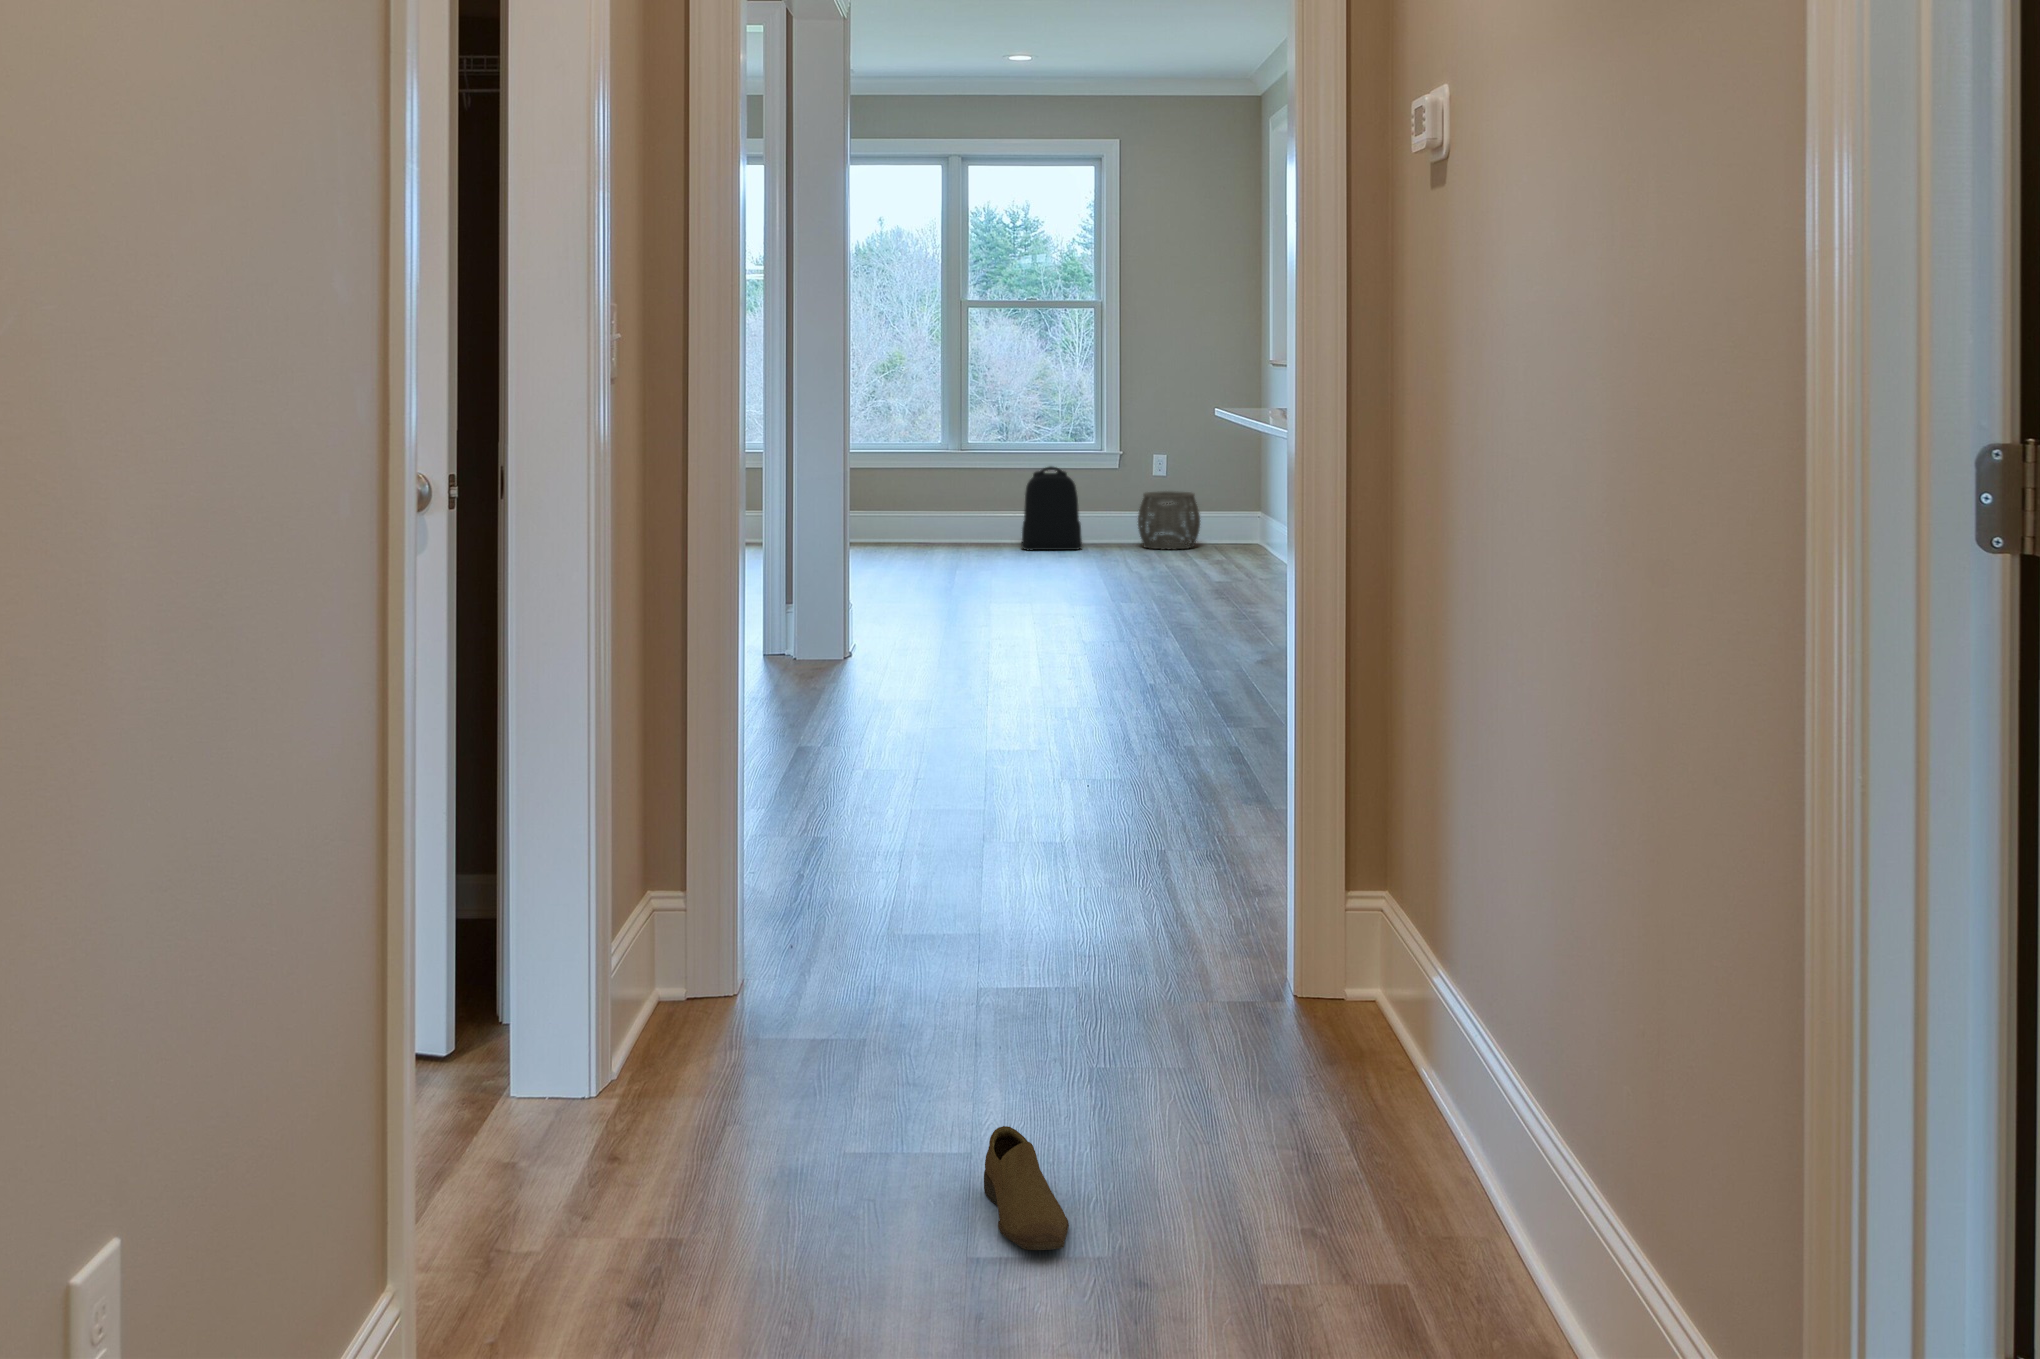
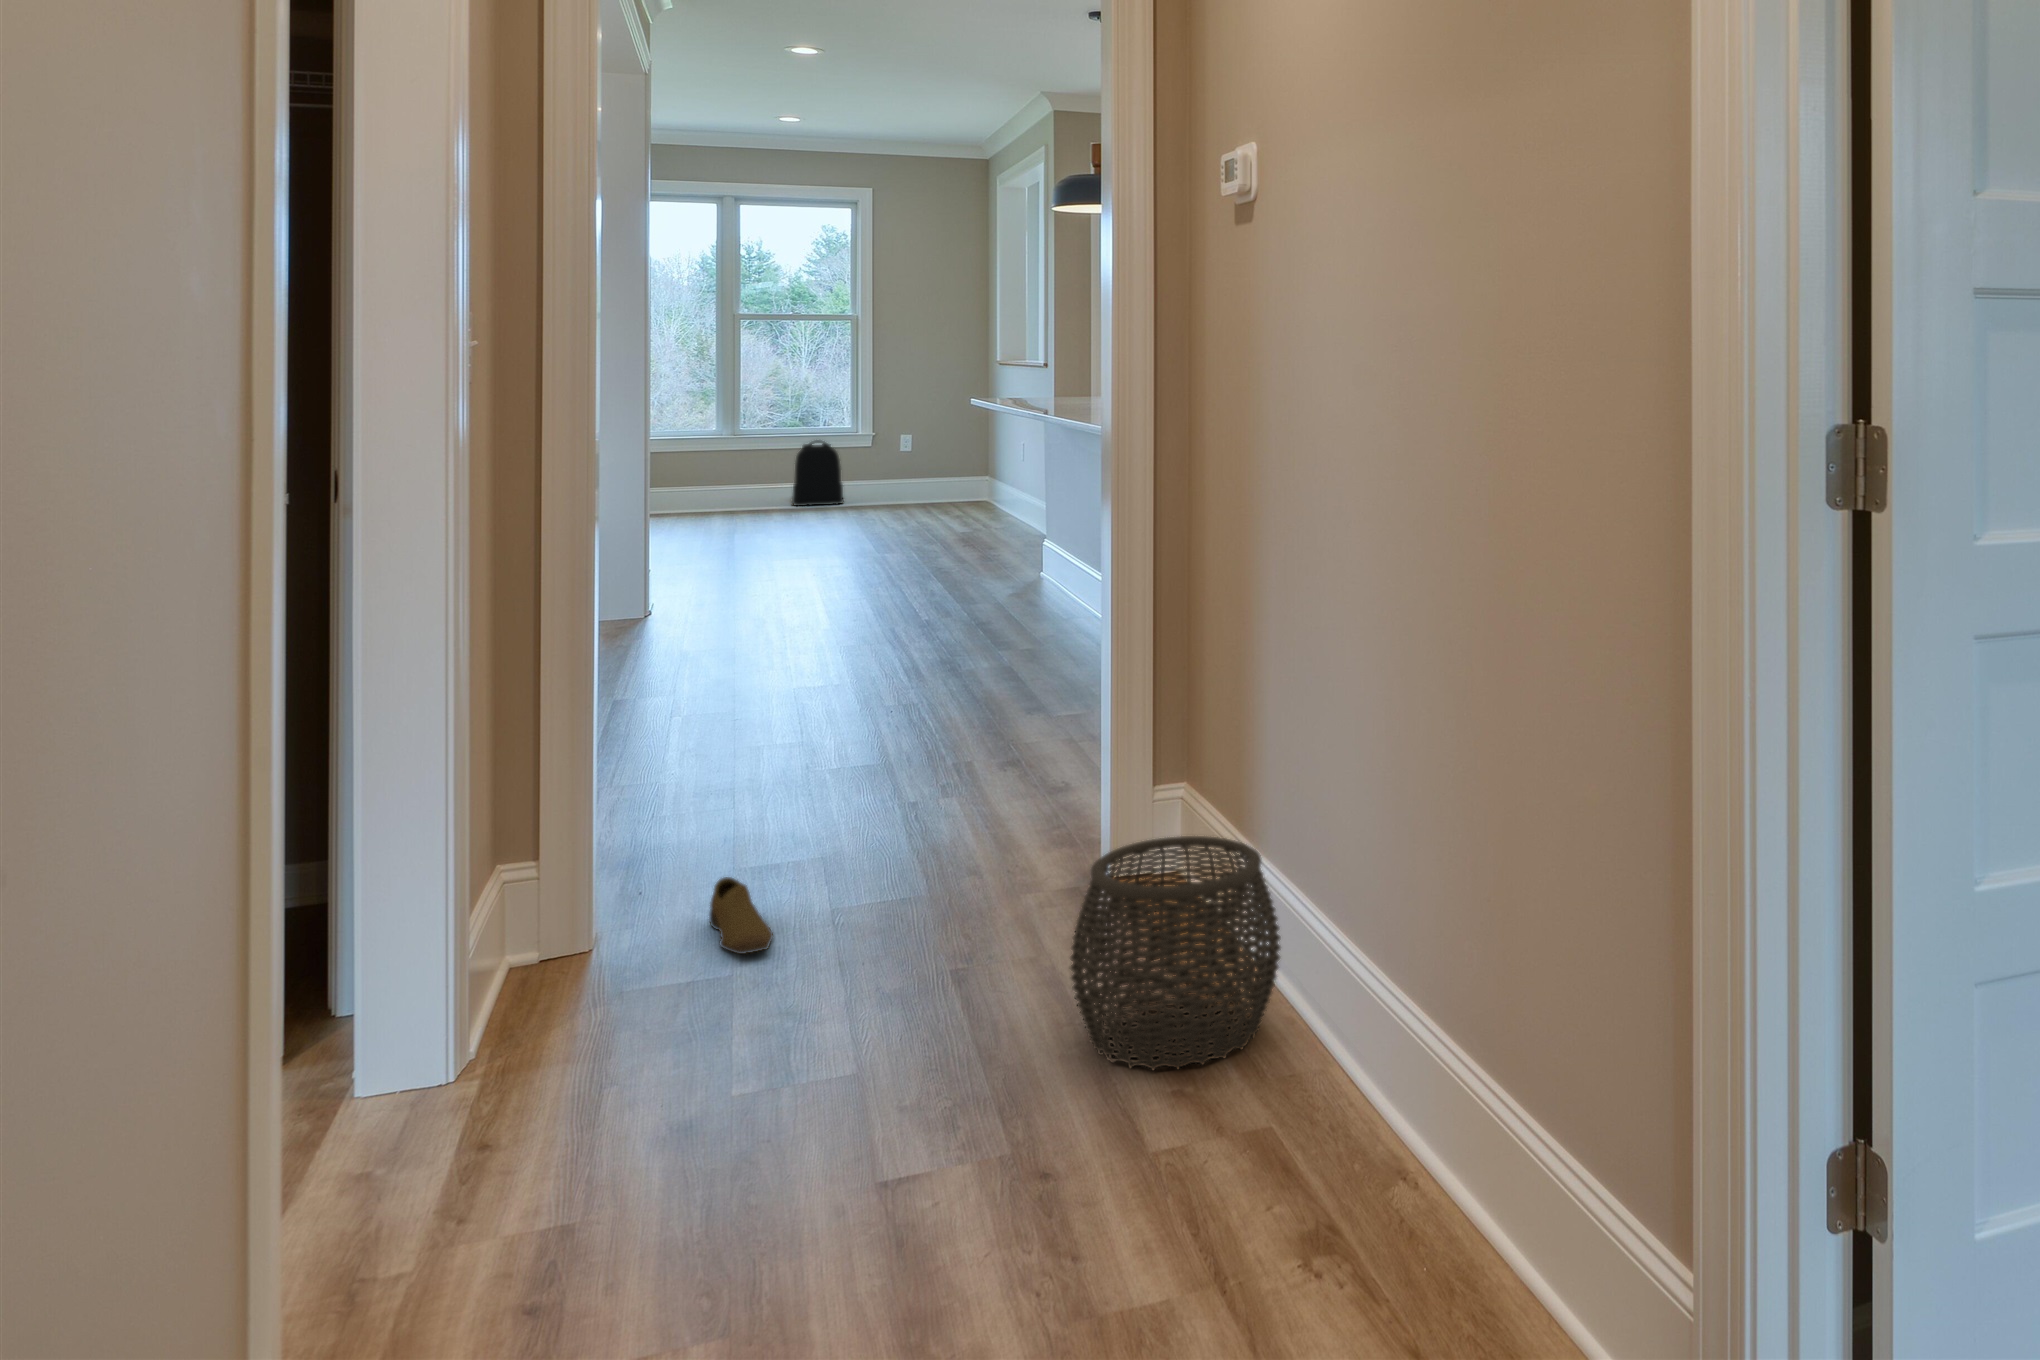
woven basket: present [1138,491,1200,550] -> present [1070,836,1281,1070]
shoe: present [984,1126,1069,1250] -> present [709,877,773,954]

